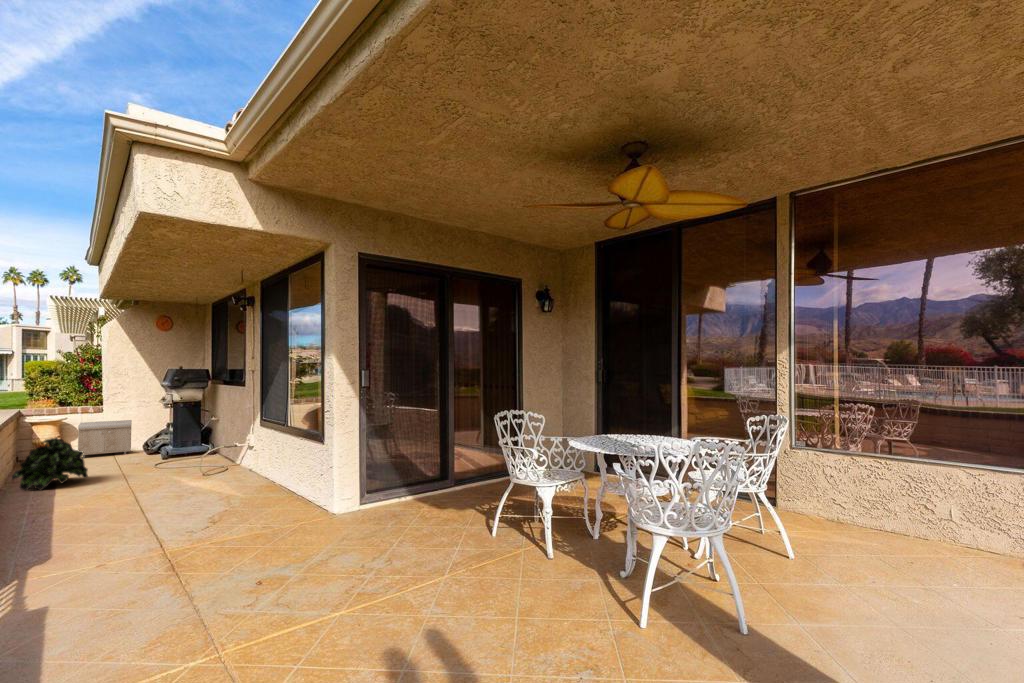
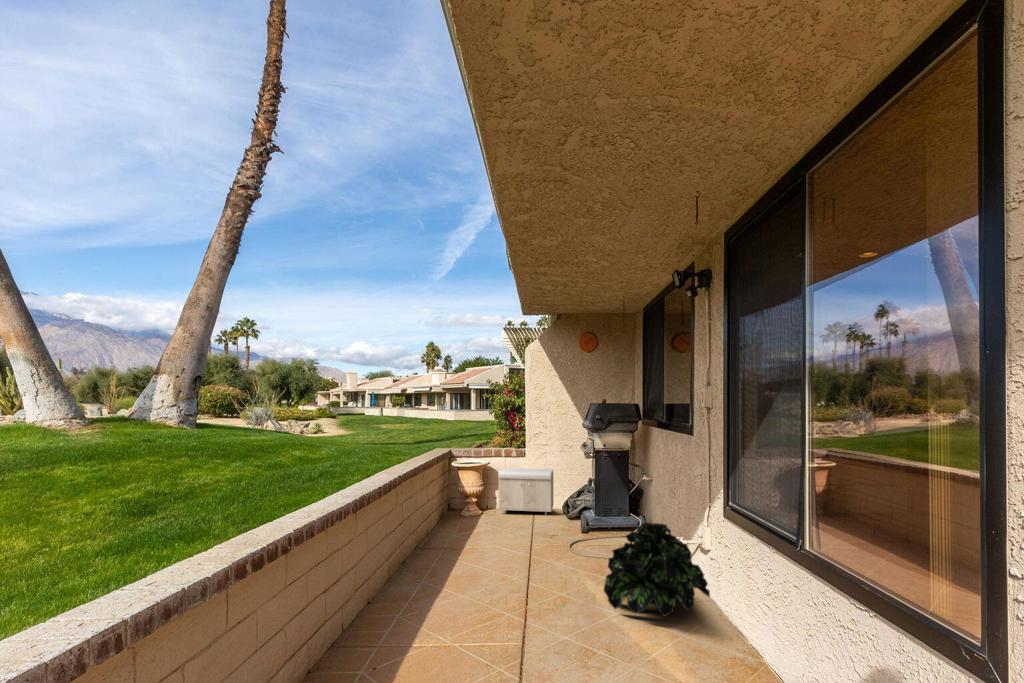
potted plant: present [12,438,88,490] -> present [604,523,710,616]

